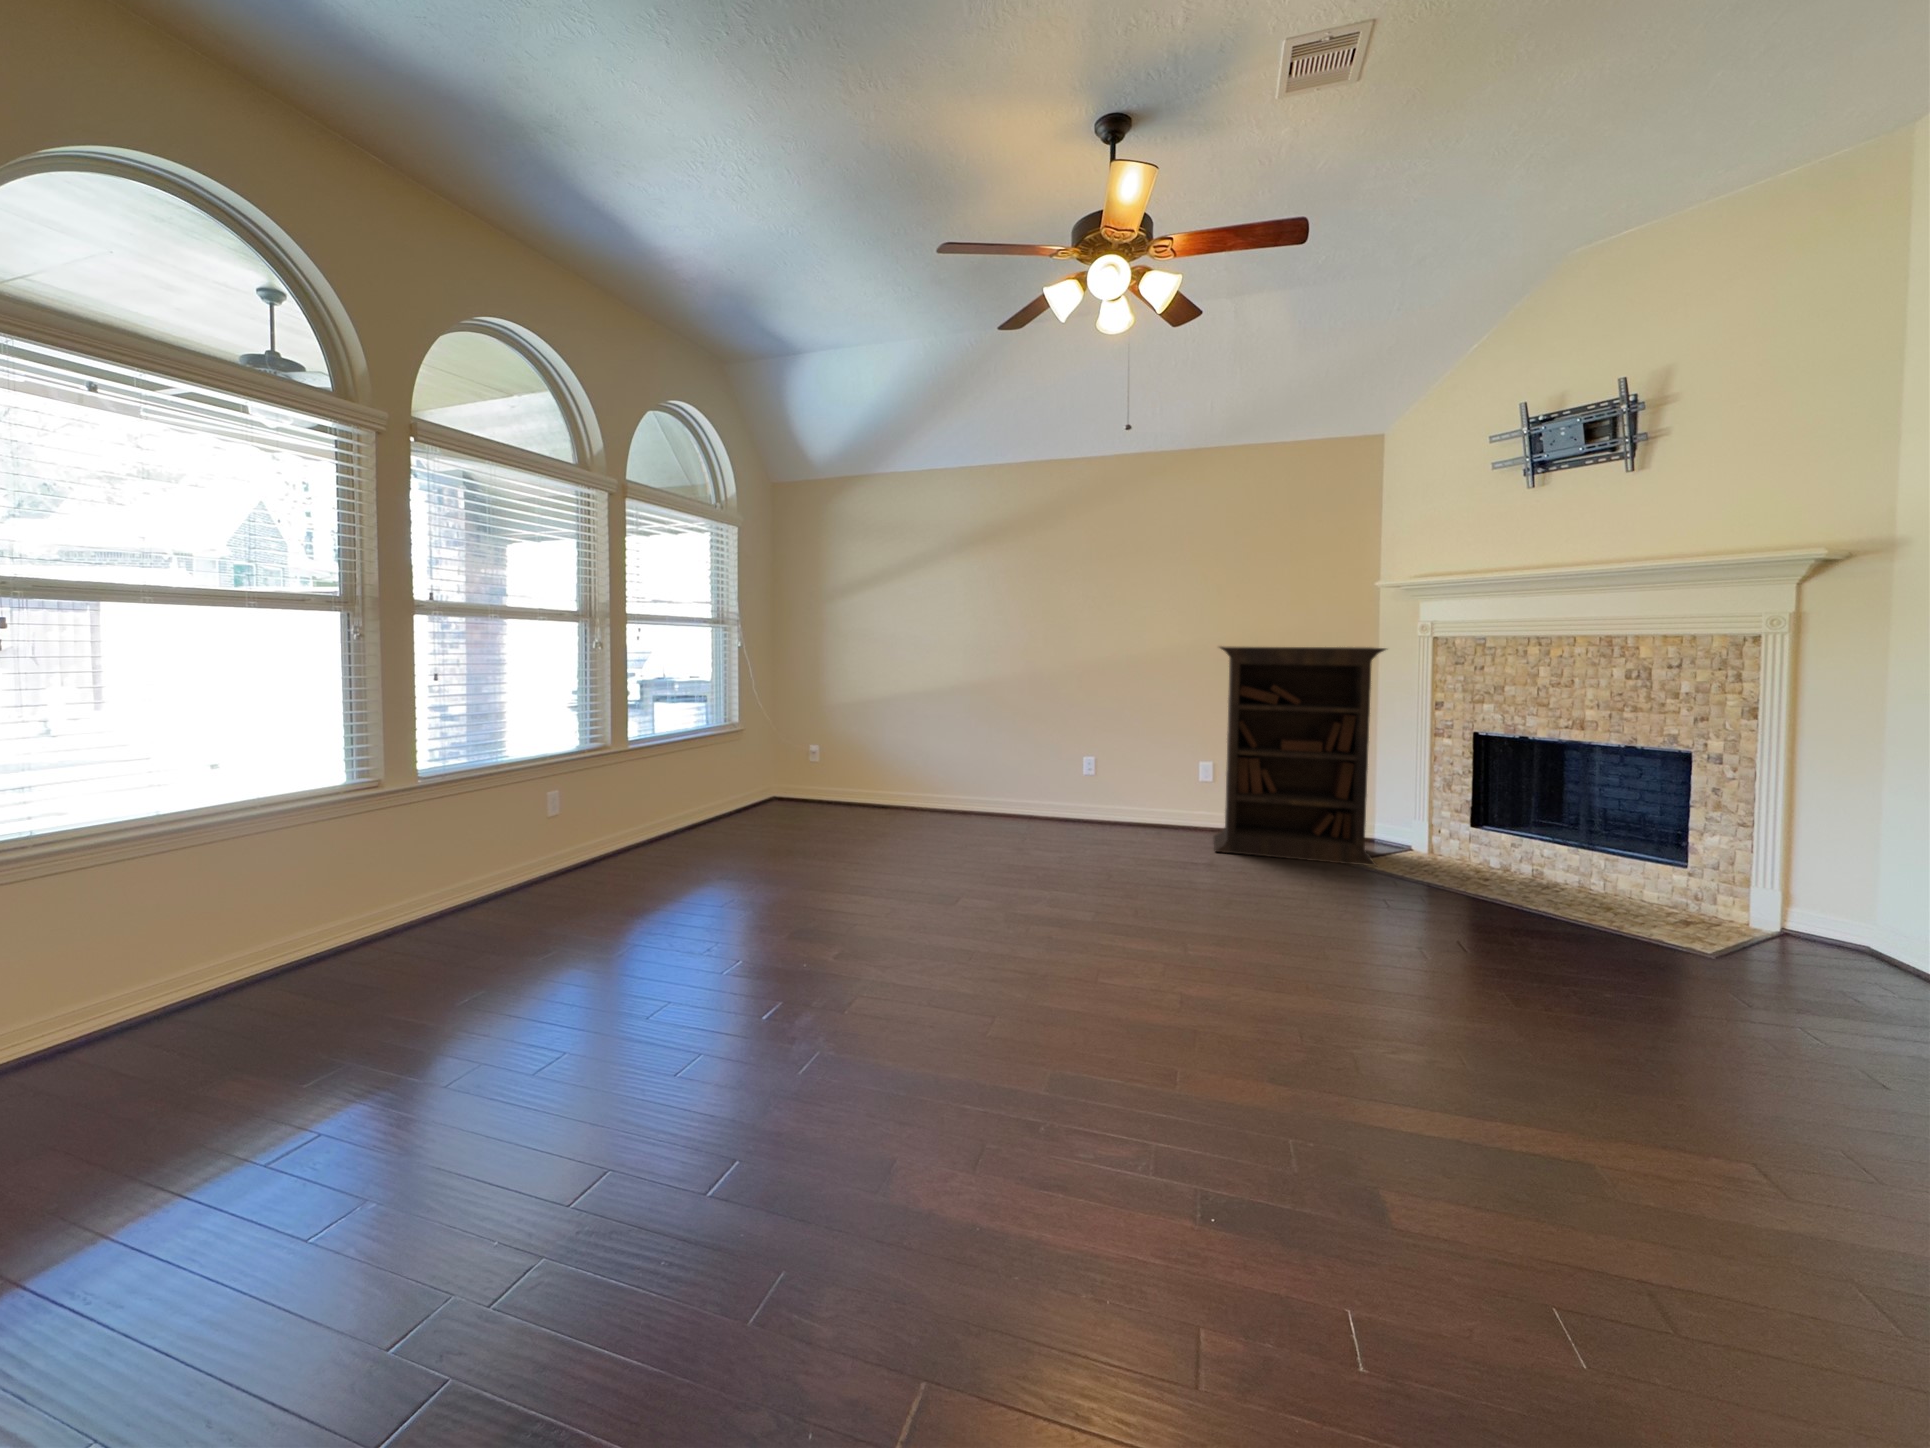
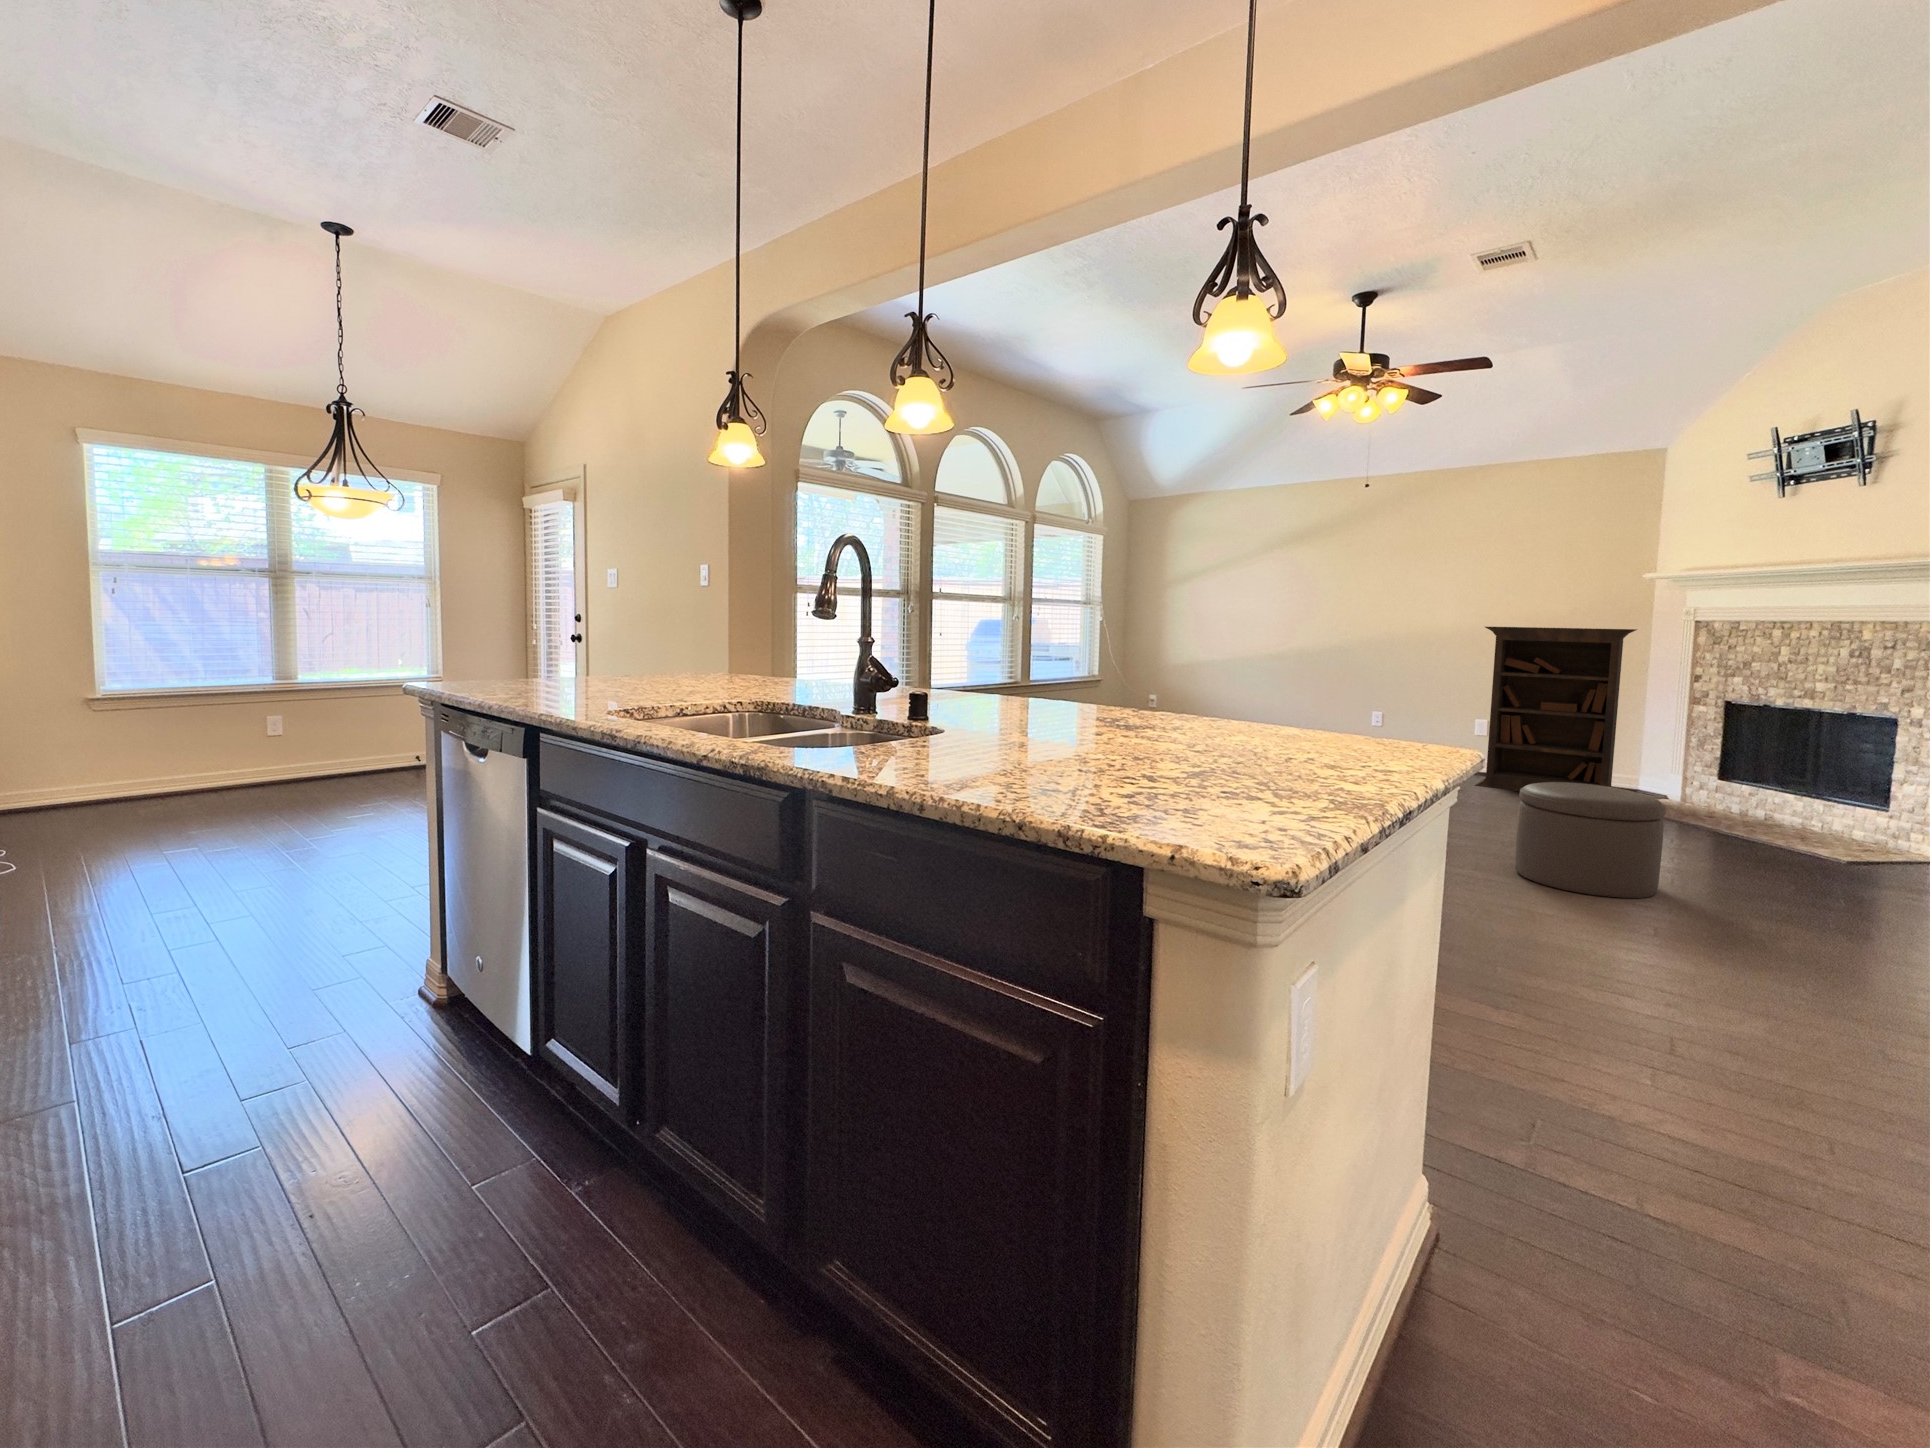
ottoman: none [1459,929,1749,1197] -> present [1515,782,1666,898]

